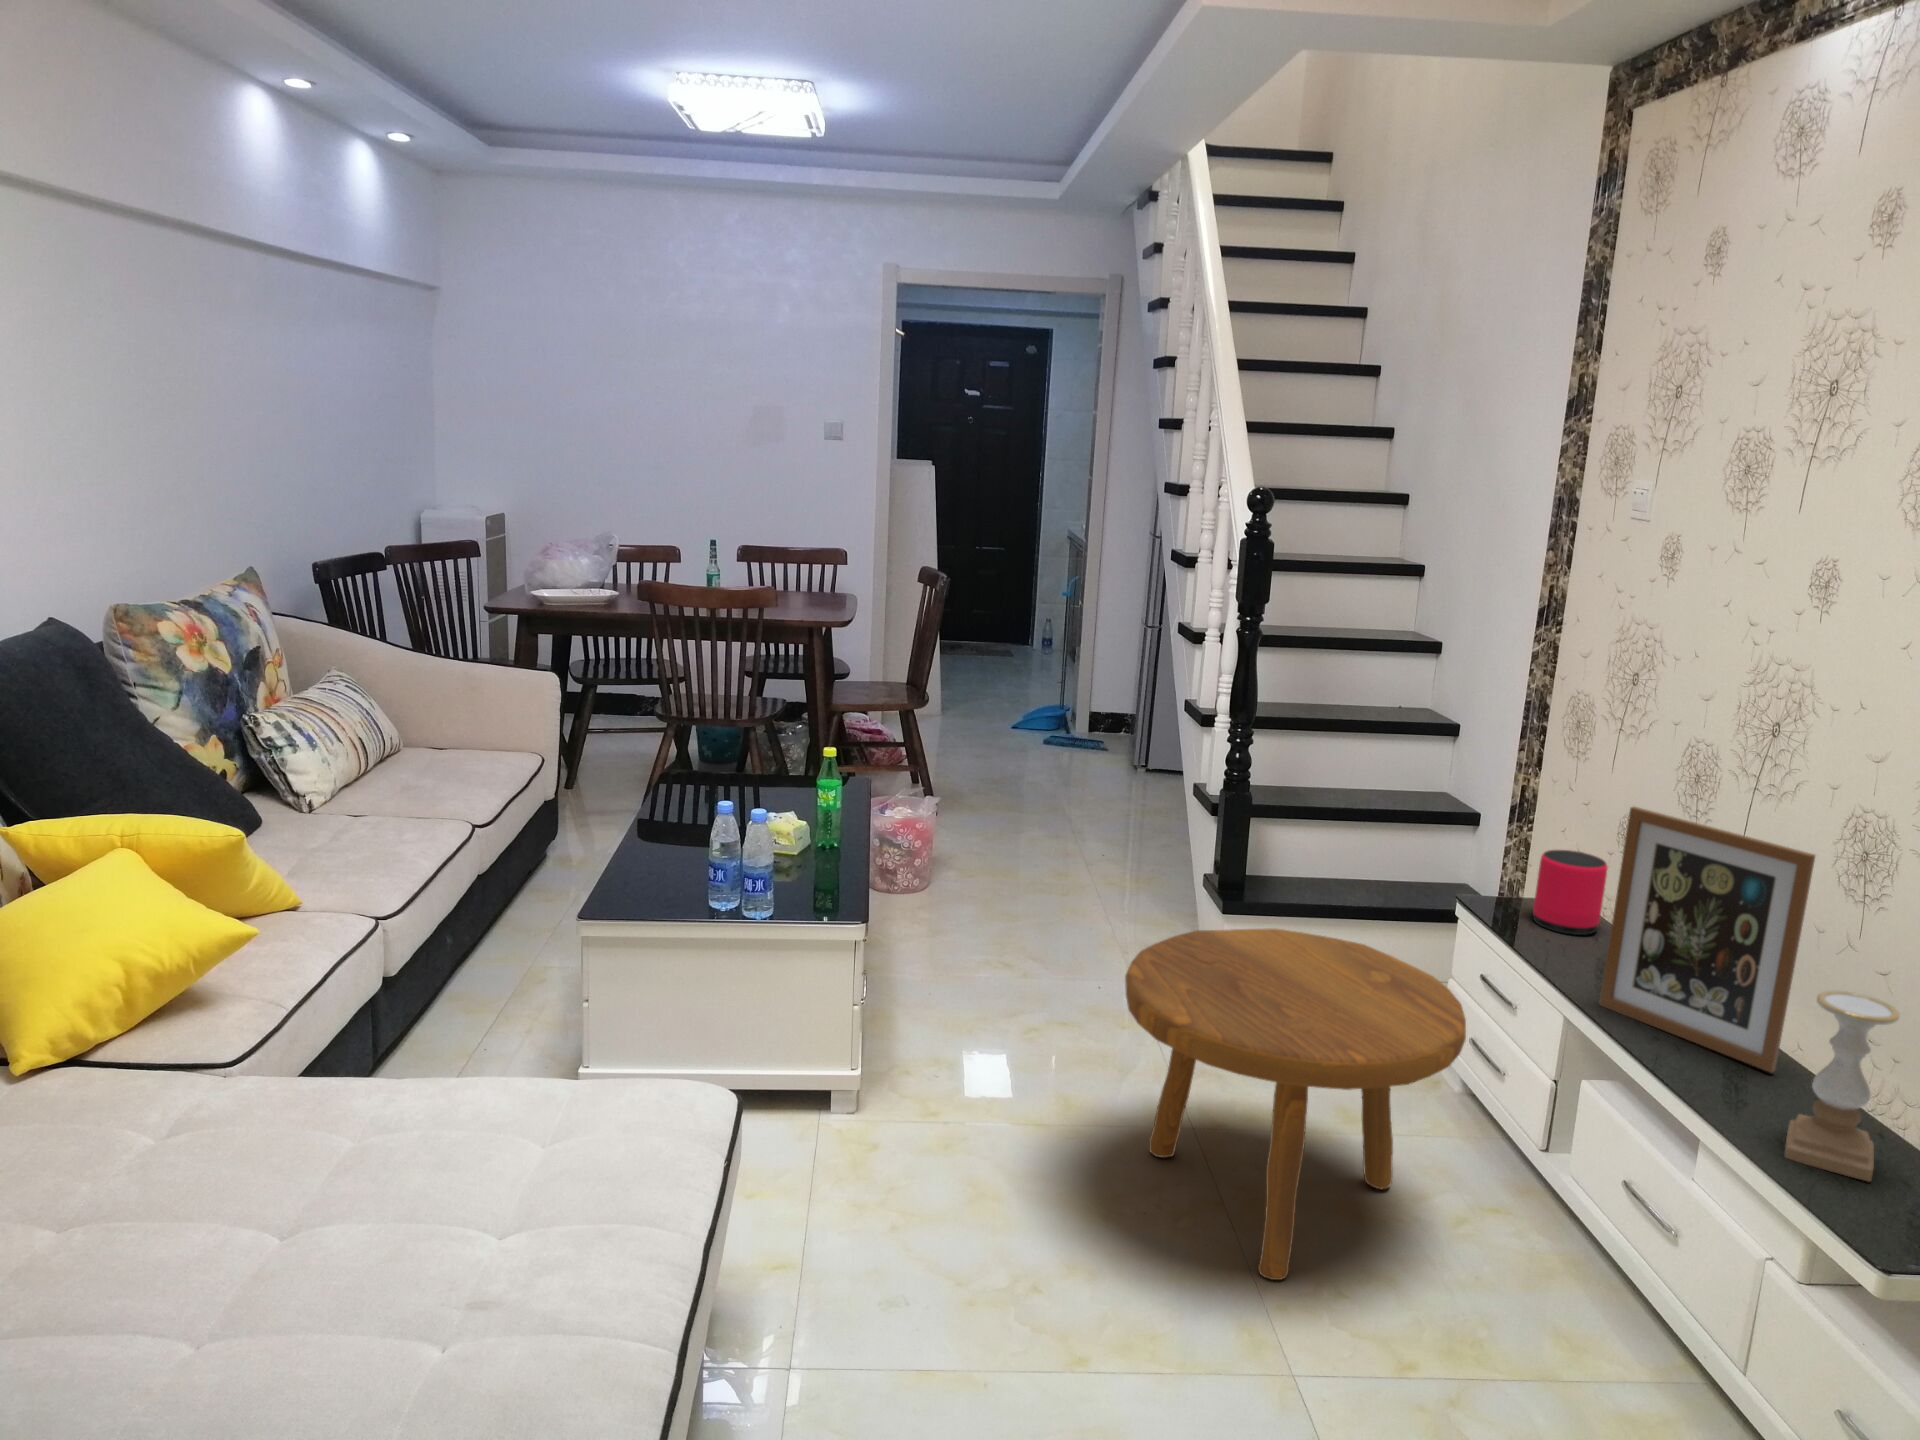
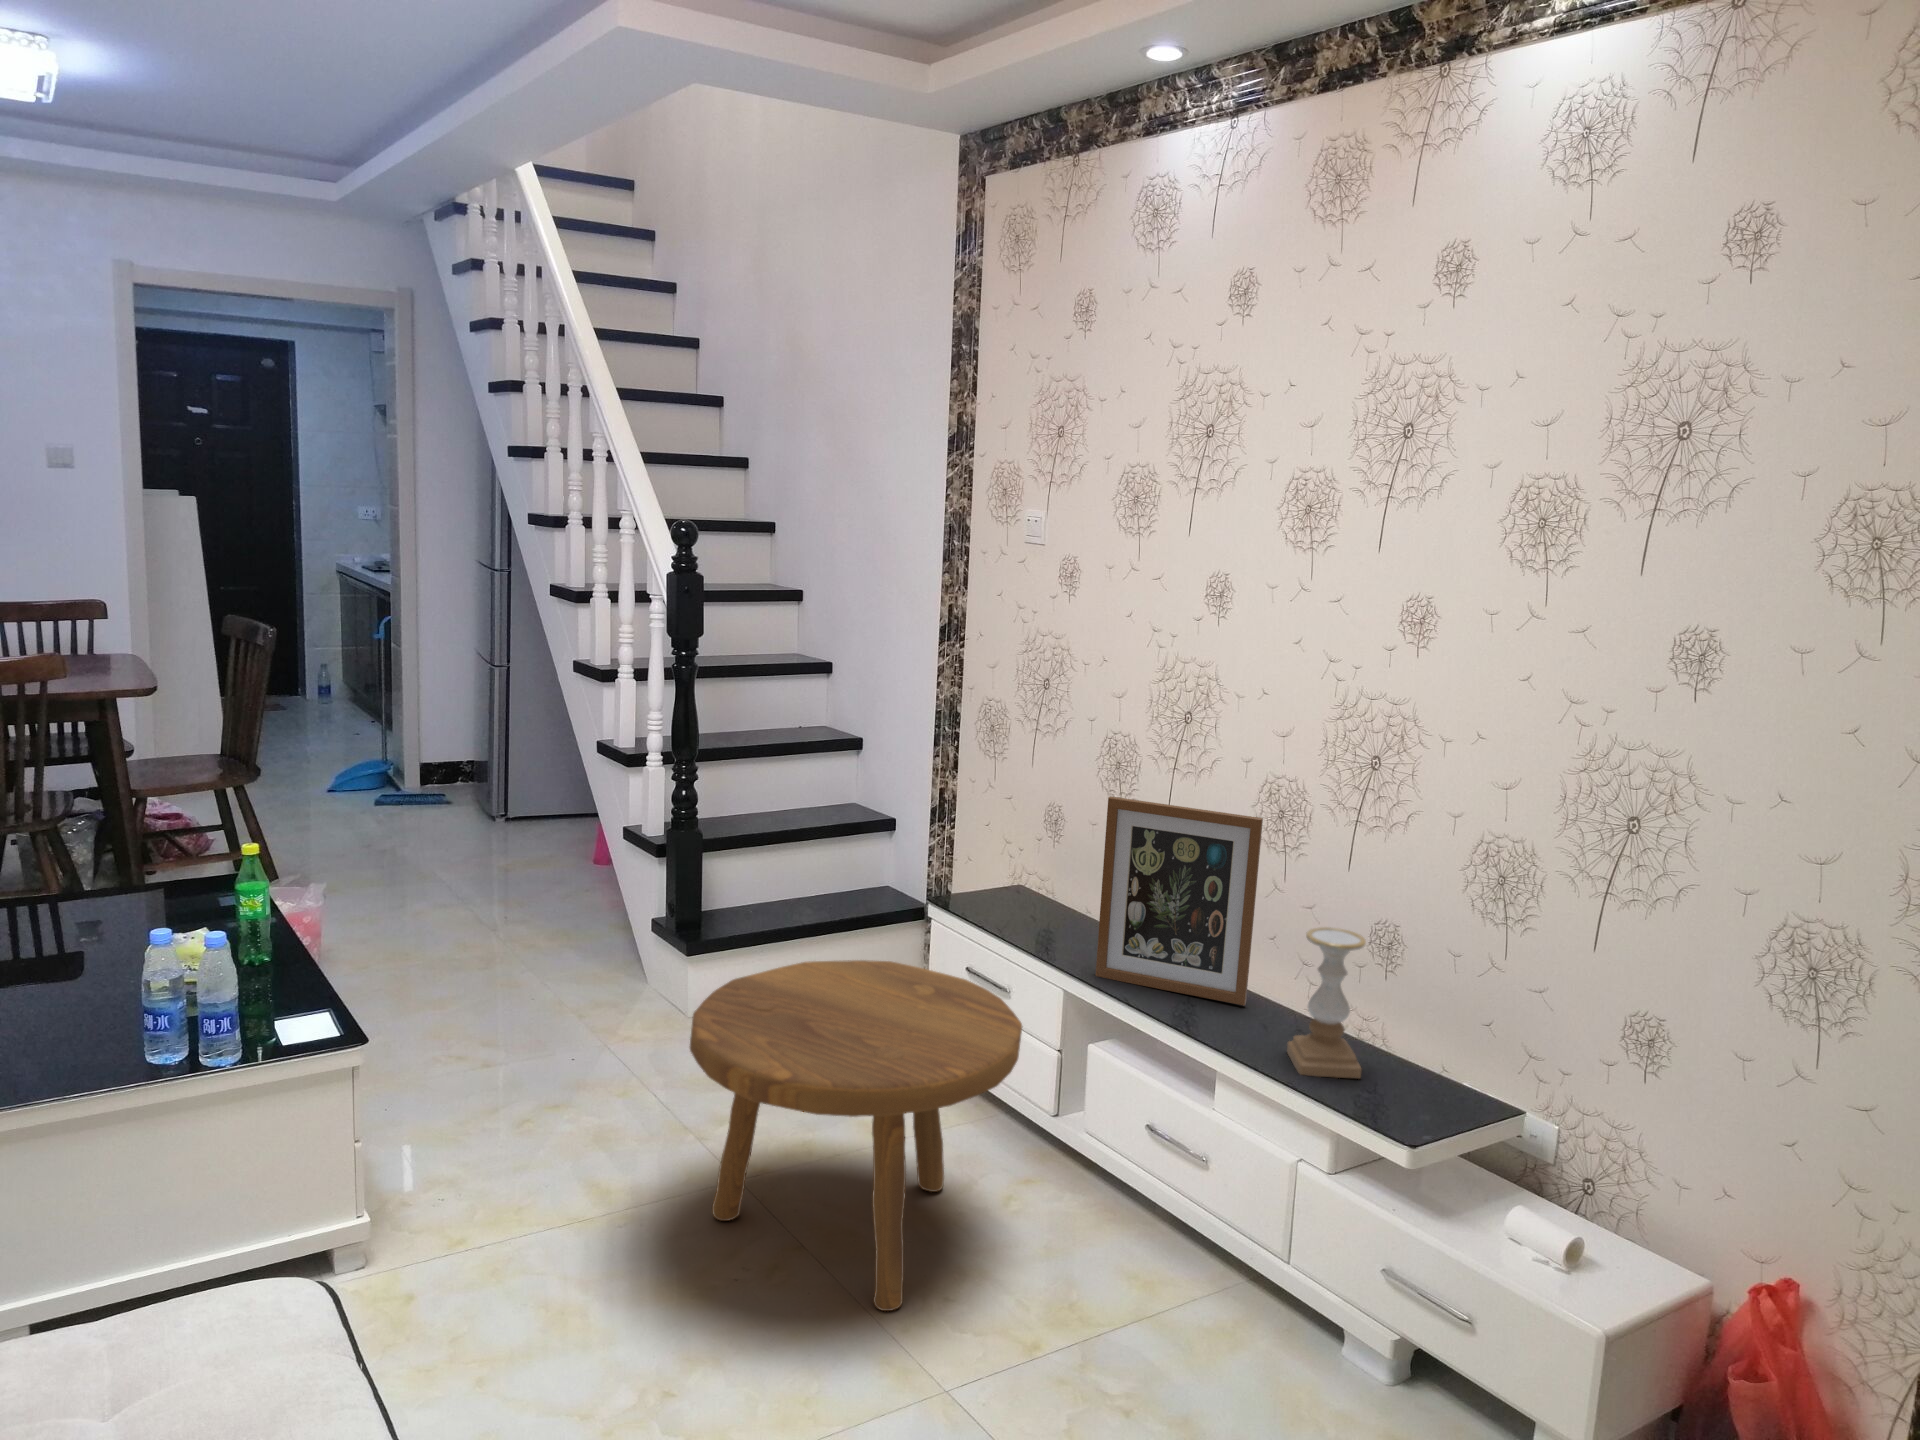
speaker: present [1533,850,1608,935] -> none [996,842,1054,917]

